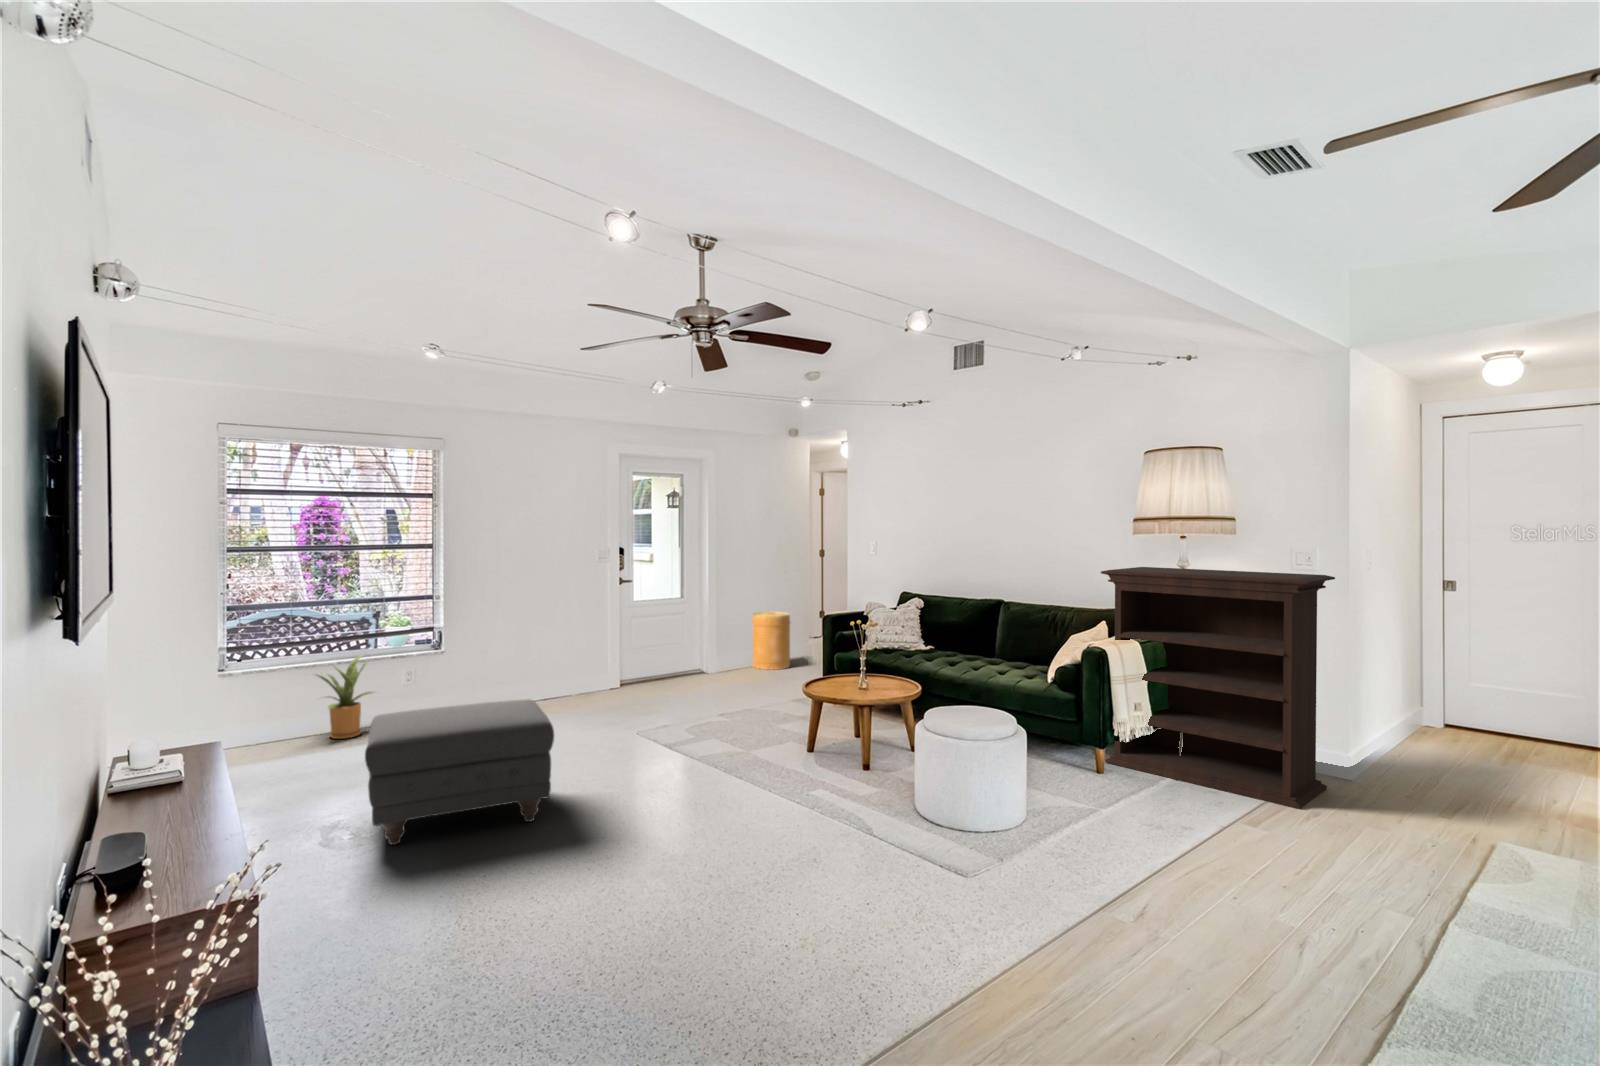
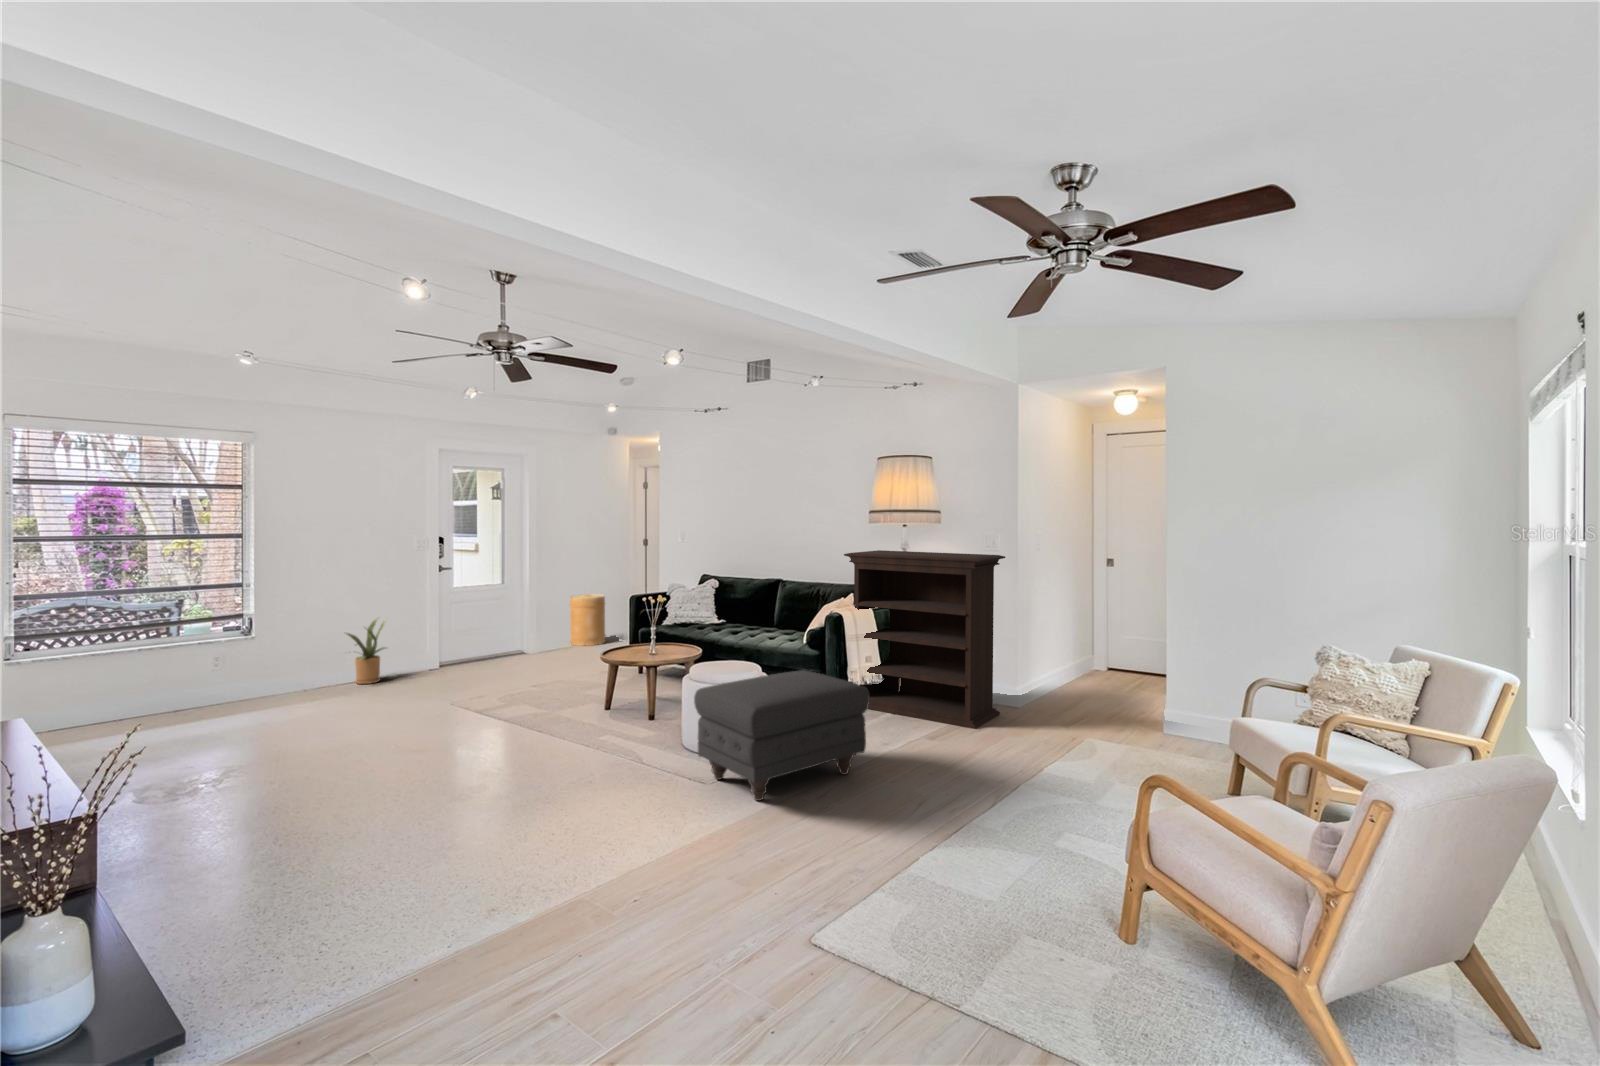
house plant: present [317,655,373,739] -> present [346,618,386,684]
ottoman: present [365,699,554,845] -> present [694,670,869,801]

